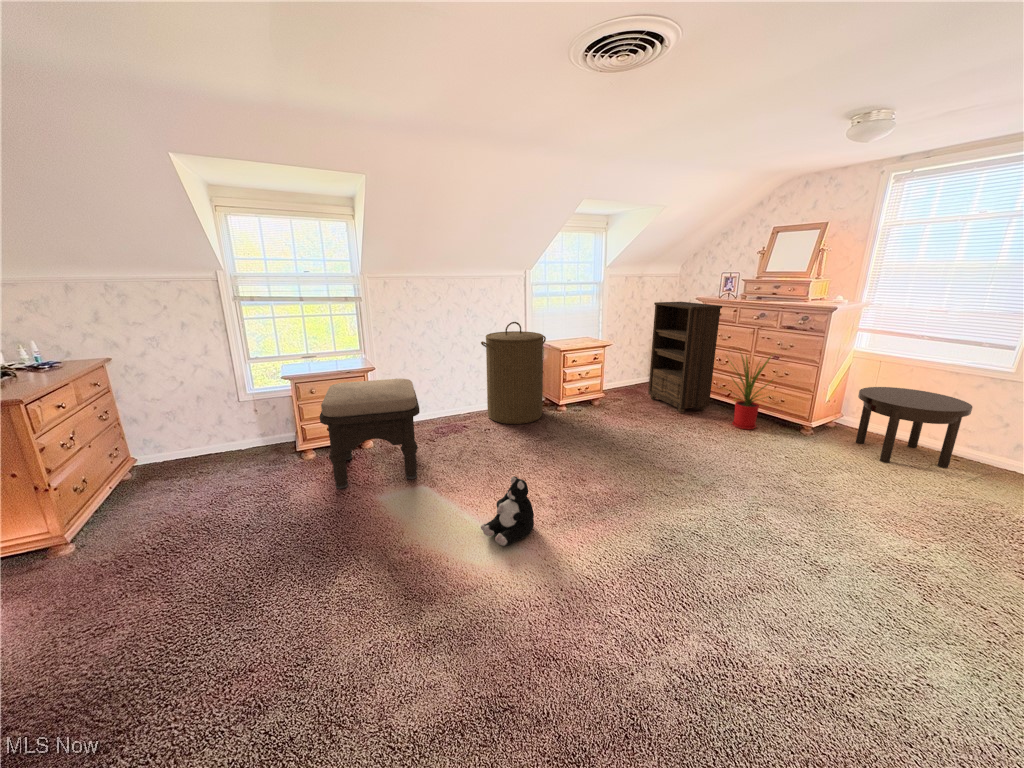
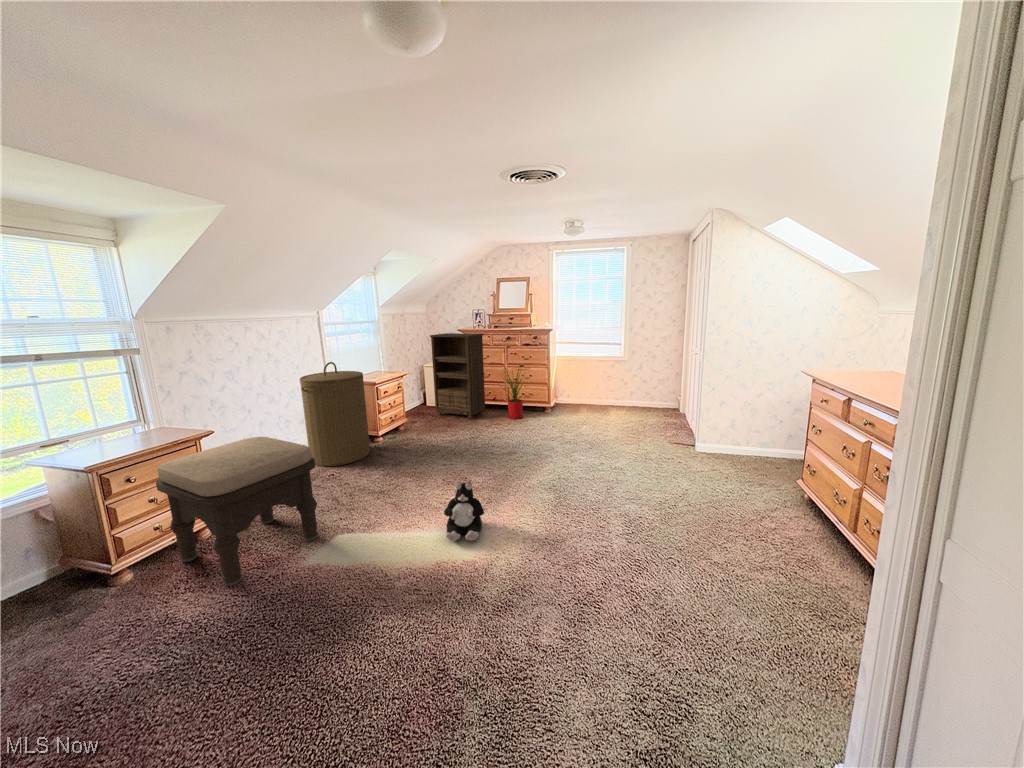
side table: present [856,387,972,468] -> none [571,373,621,417]

